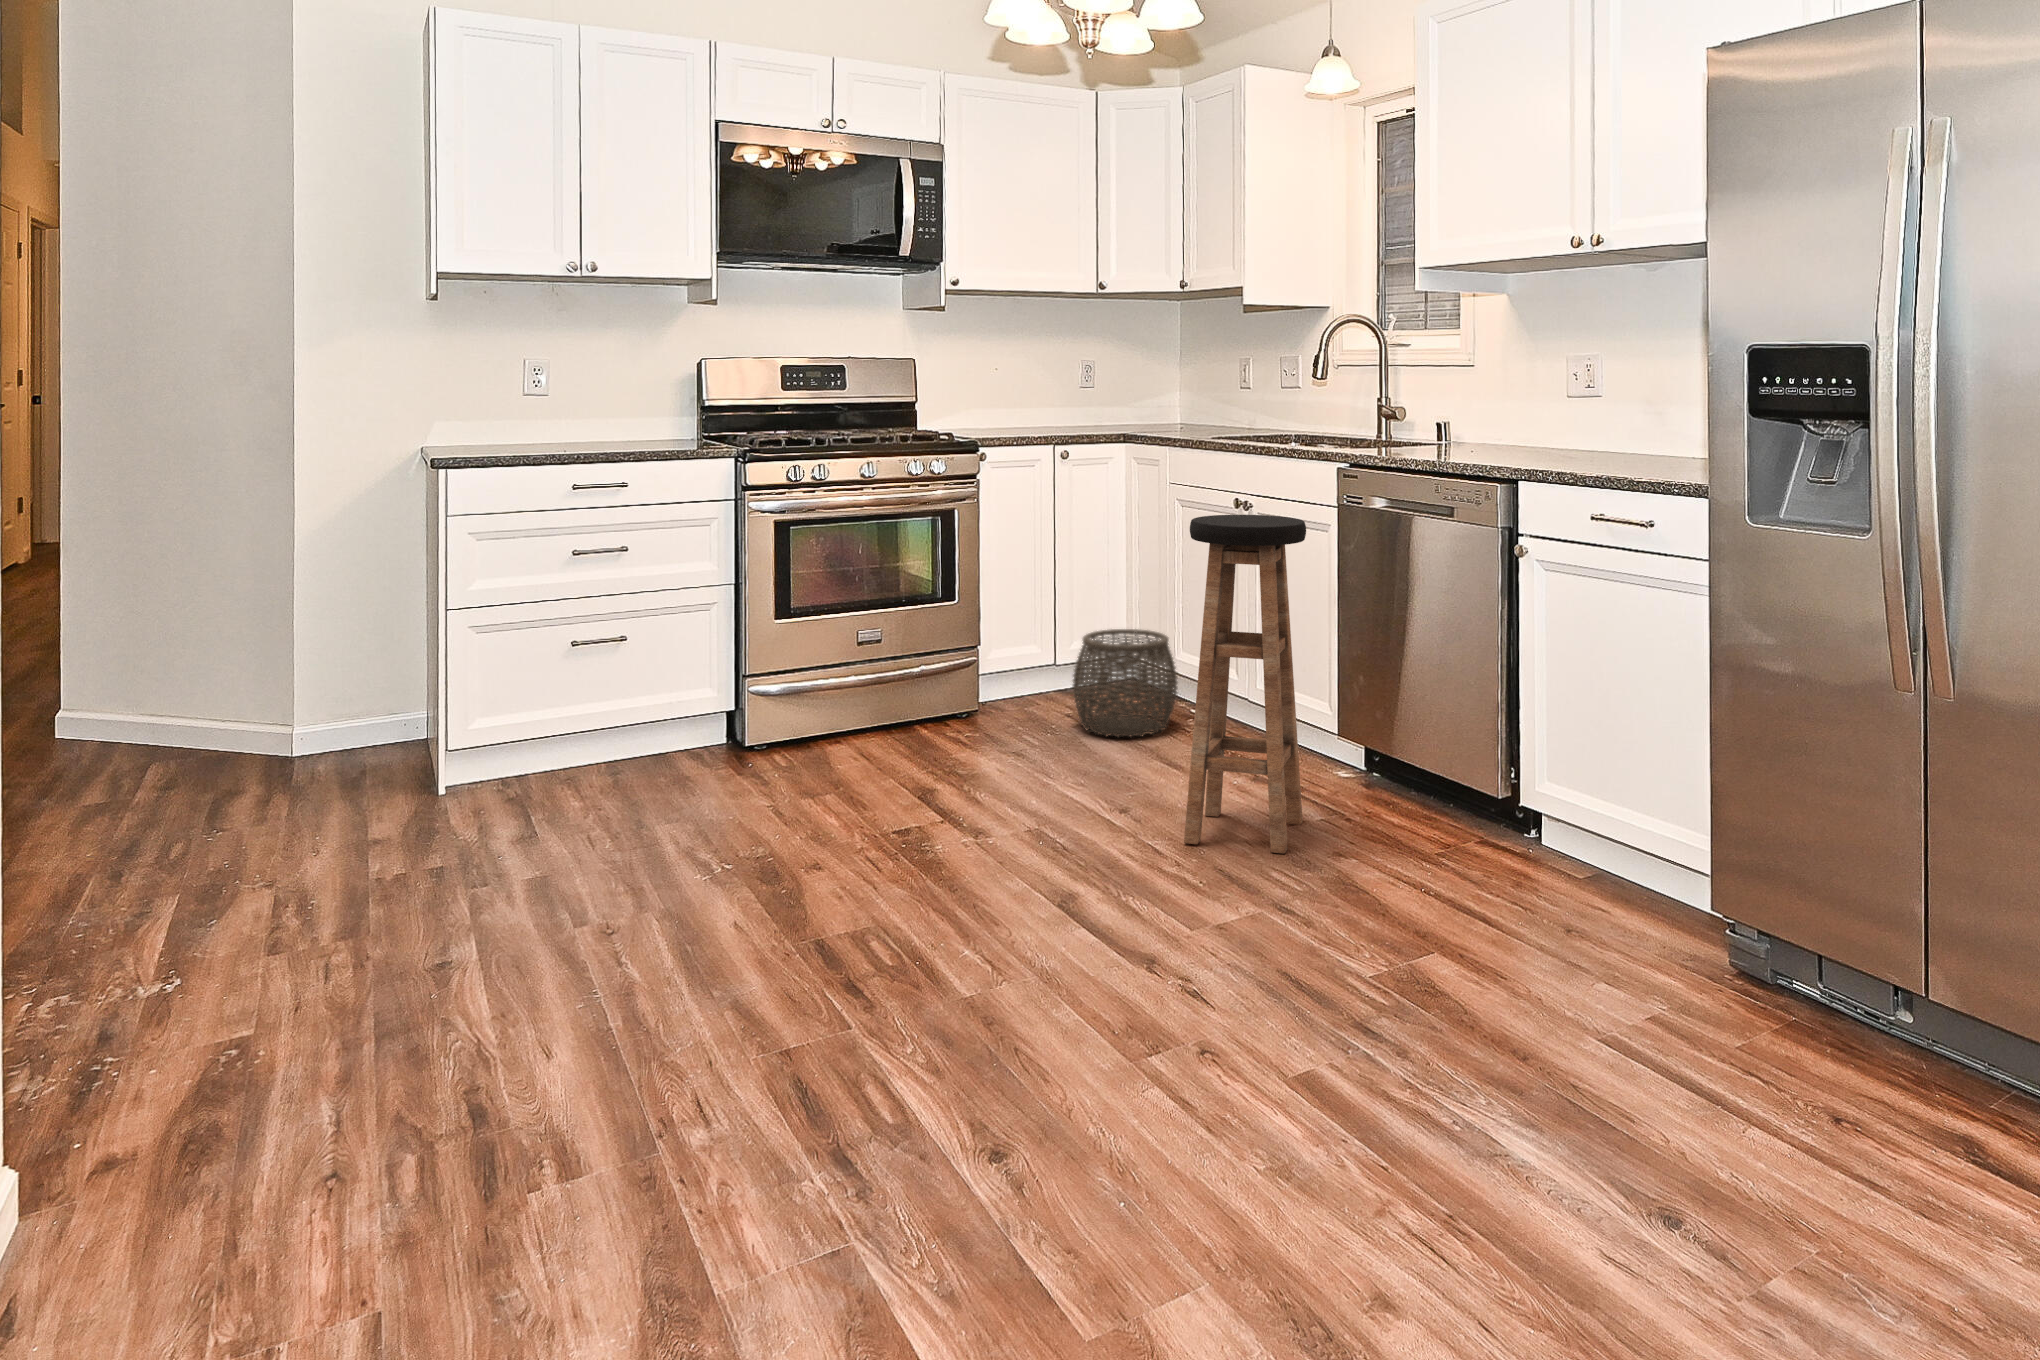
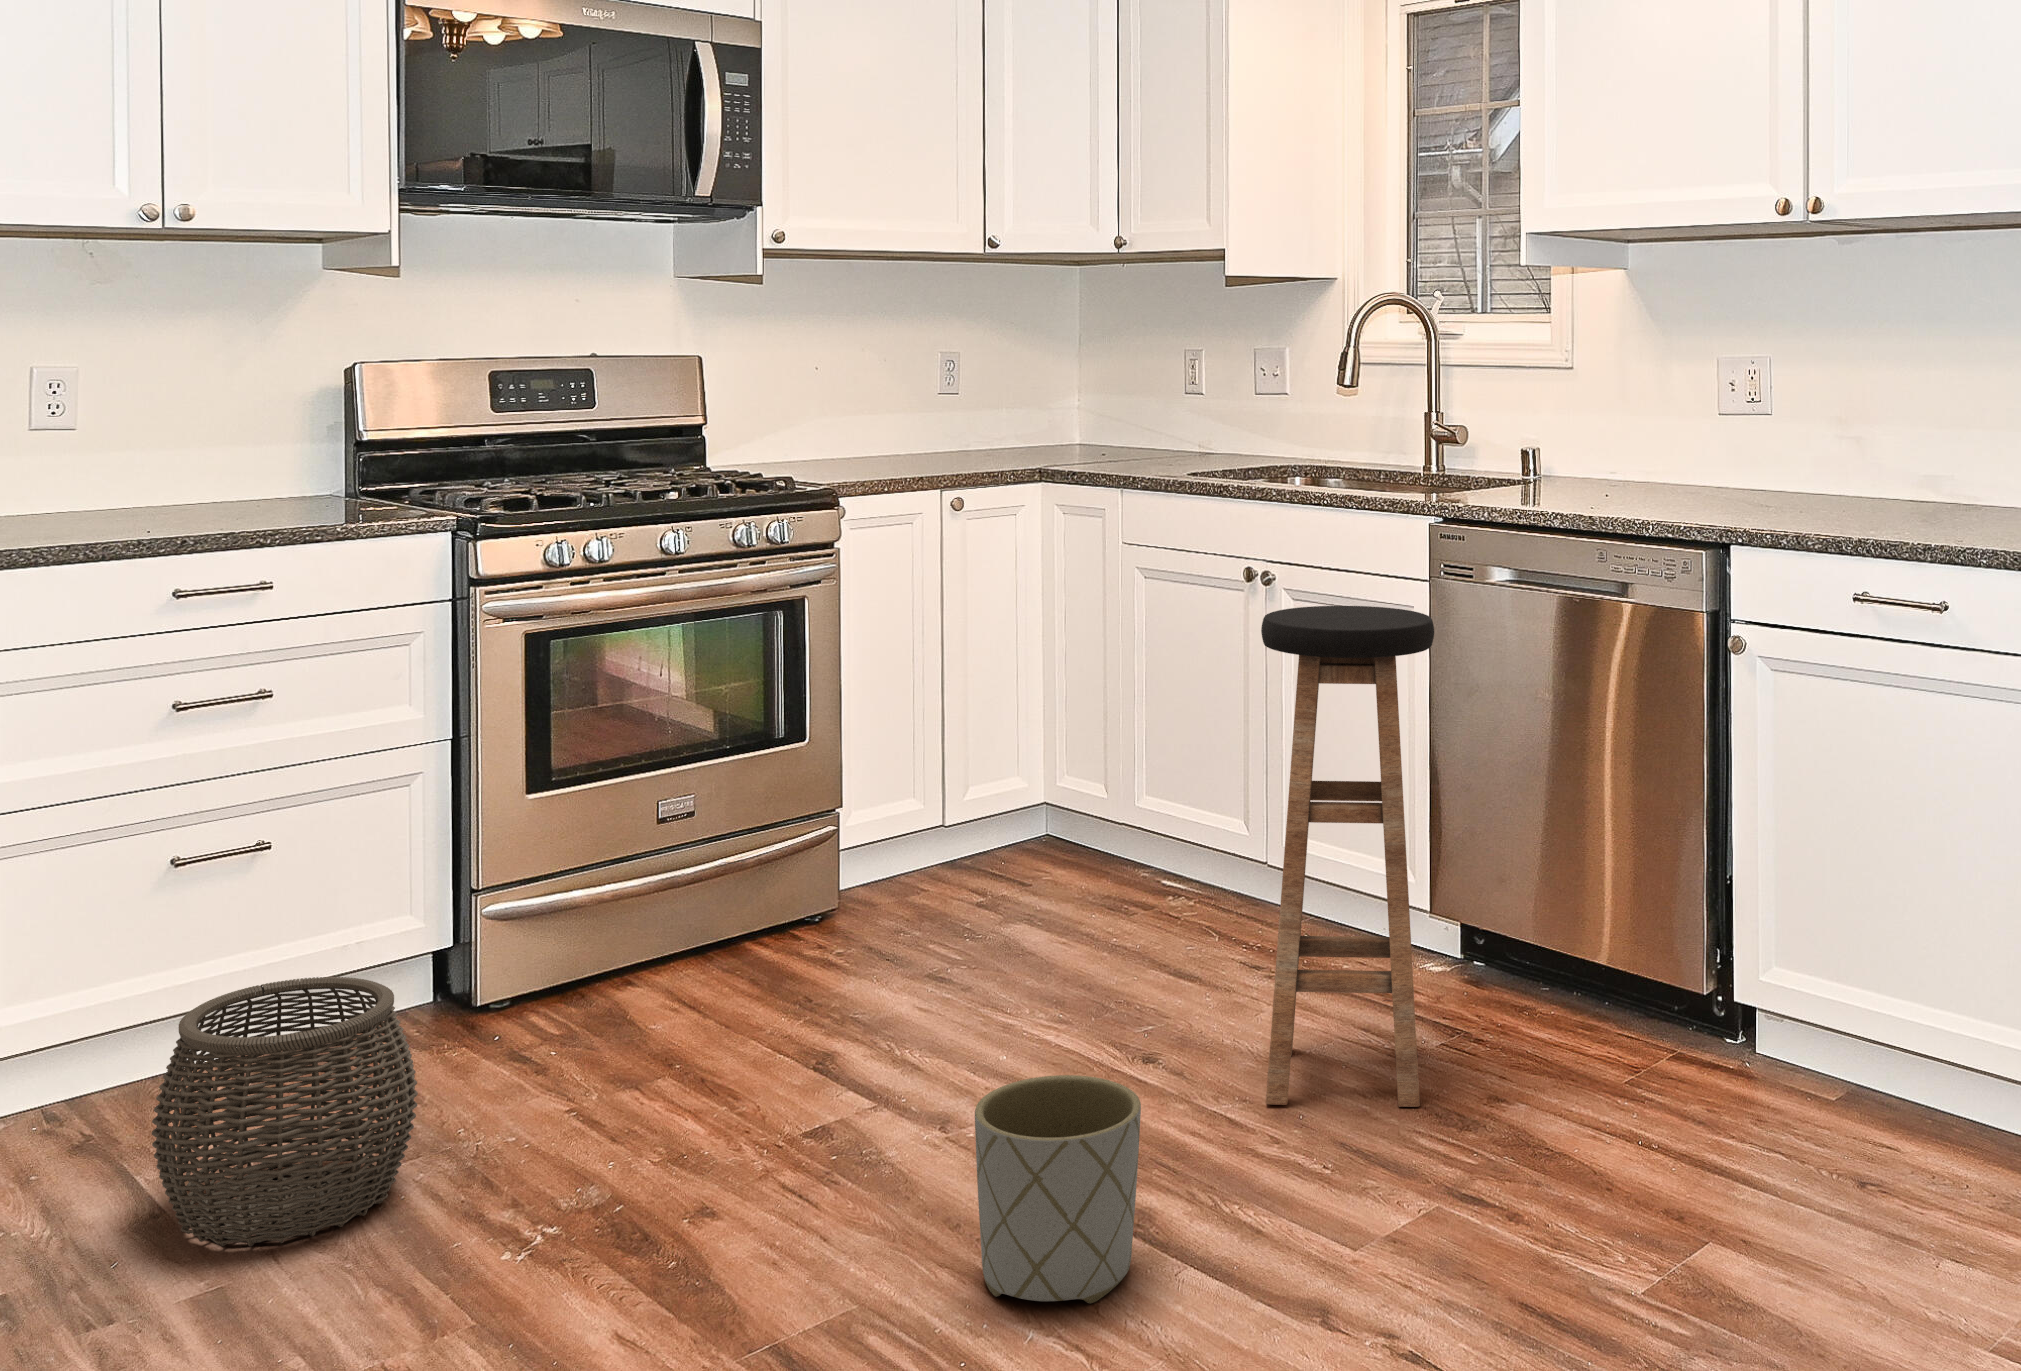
woven basket: present [1073,629,1178,737] -> present [152,977,418,1247]
planter: none [946,800,1053,943] -> present [975,1075,1141,1304]

